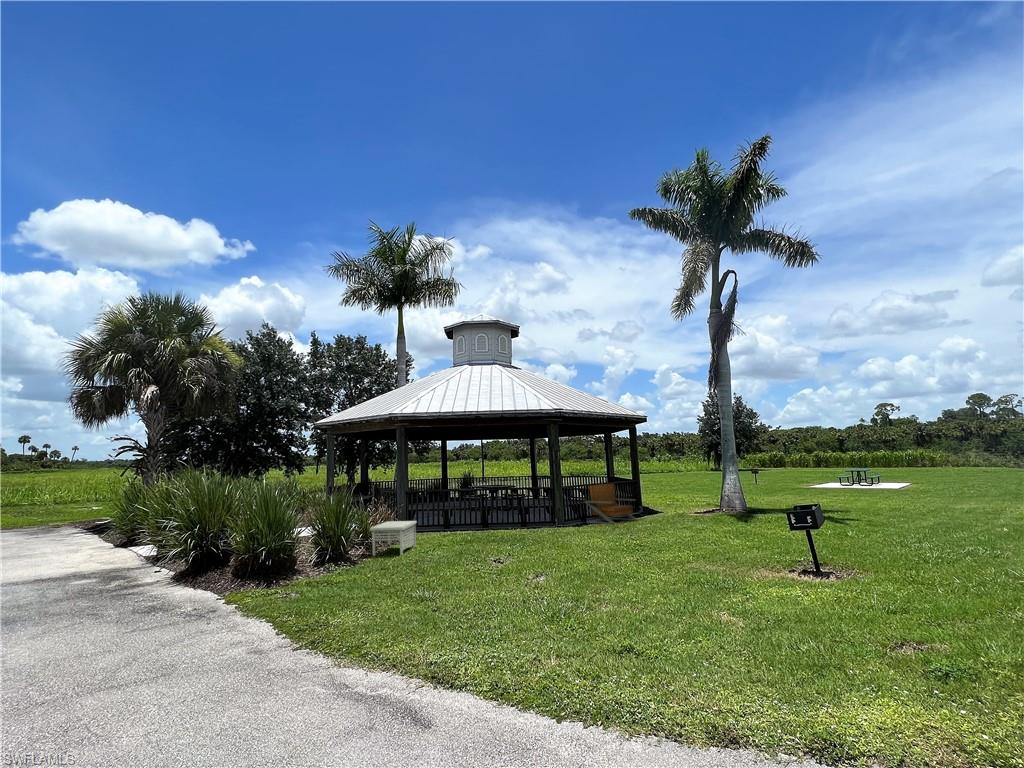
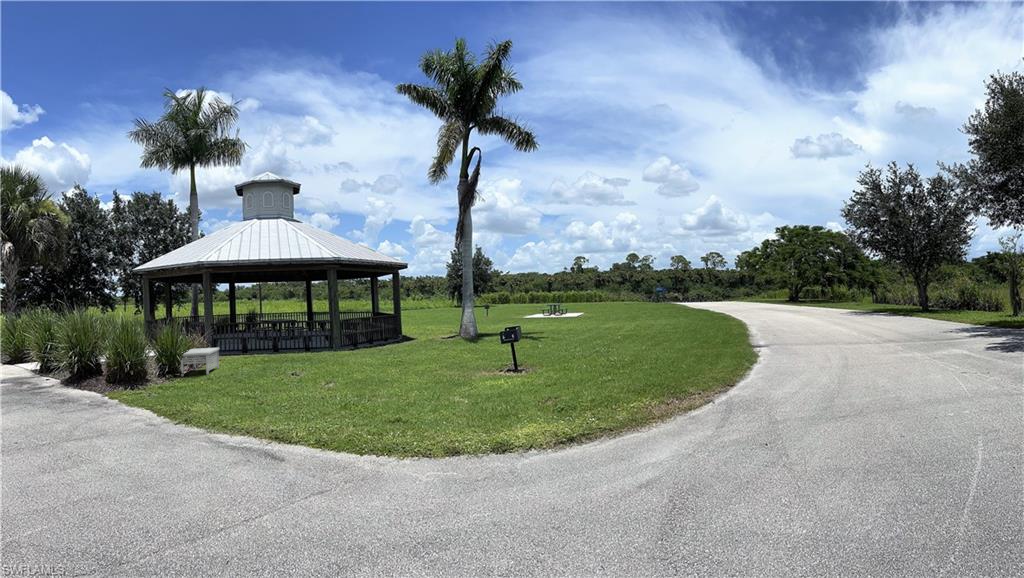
lounge chair: present [585,484,637,524] -> none [359,316,399,346]

